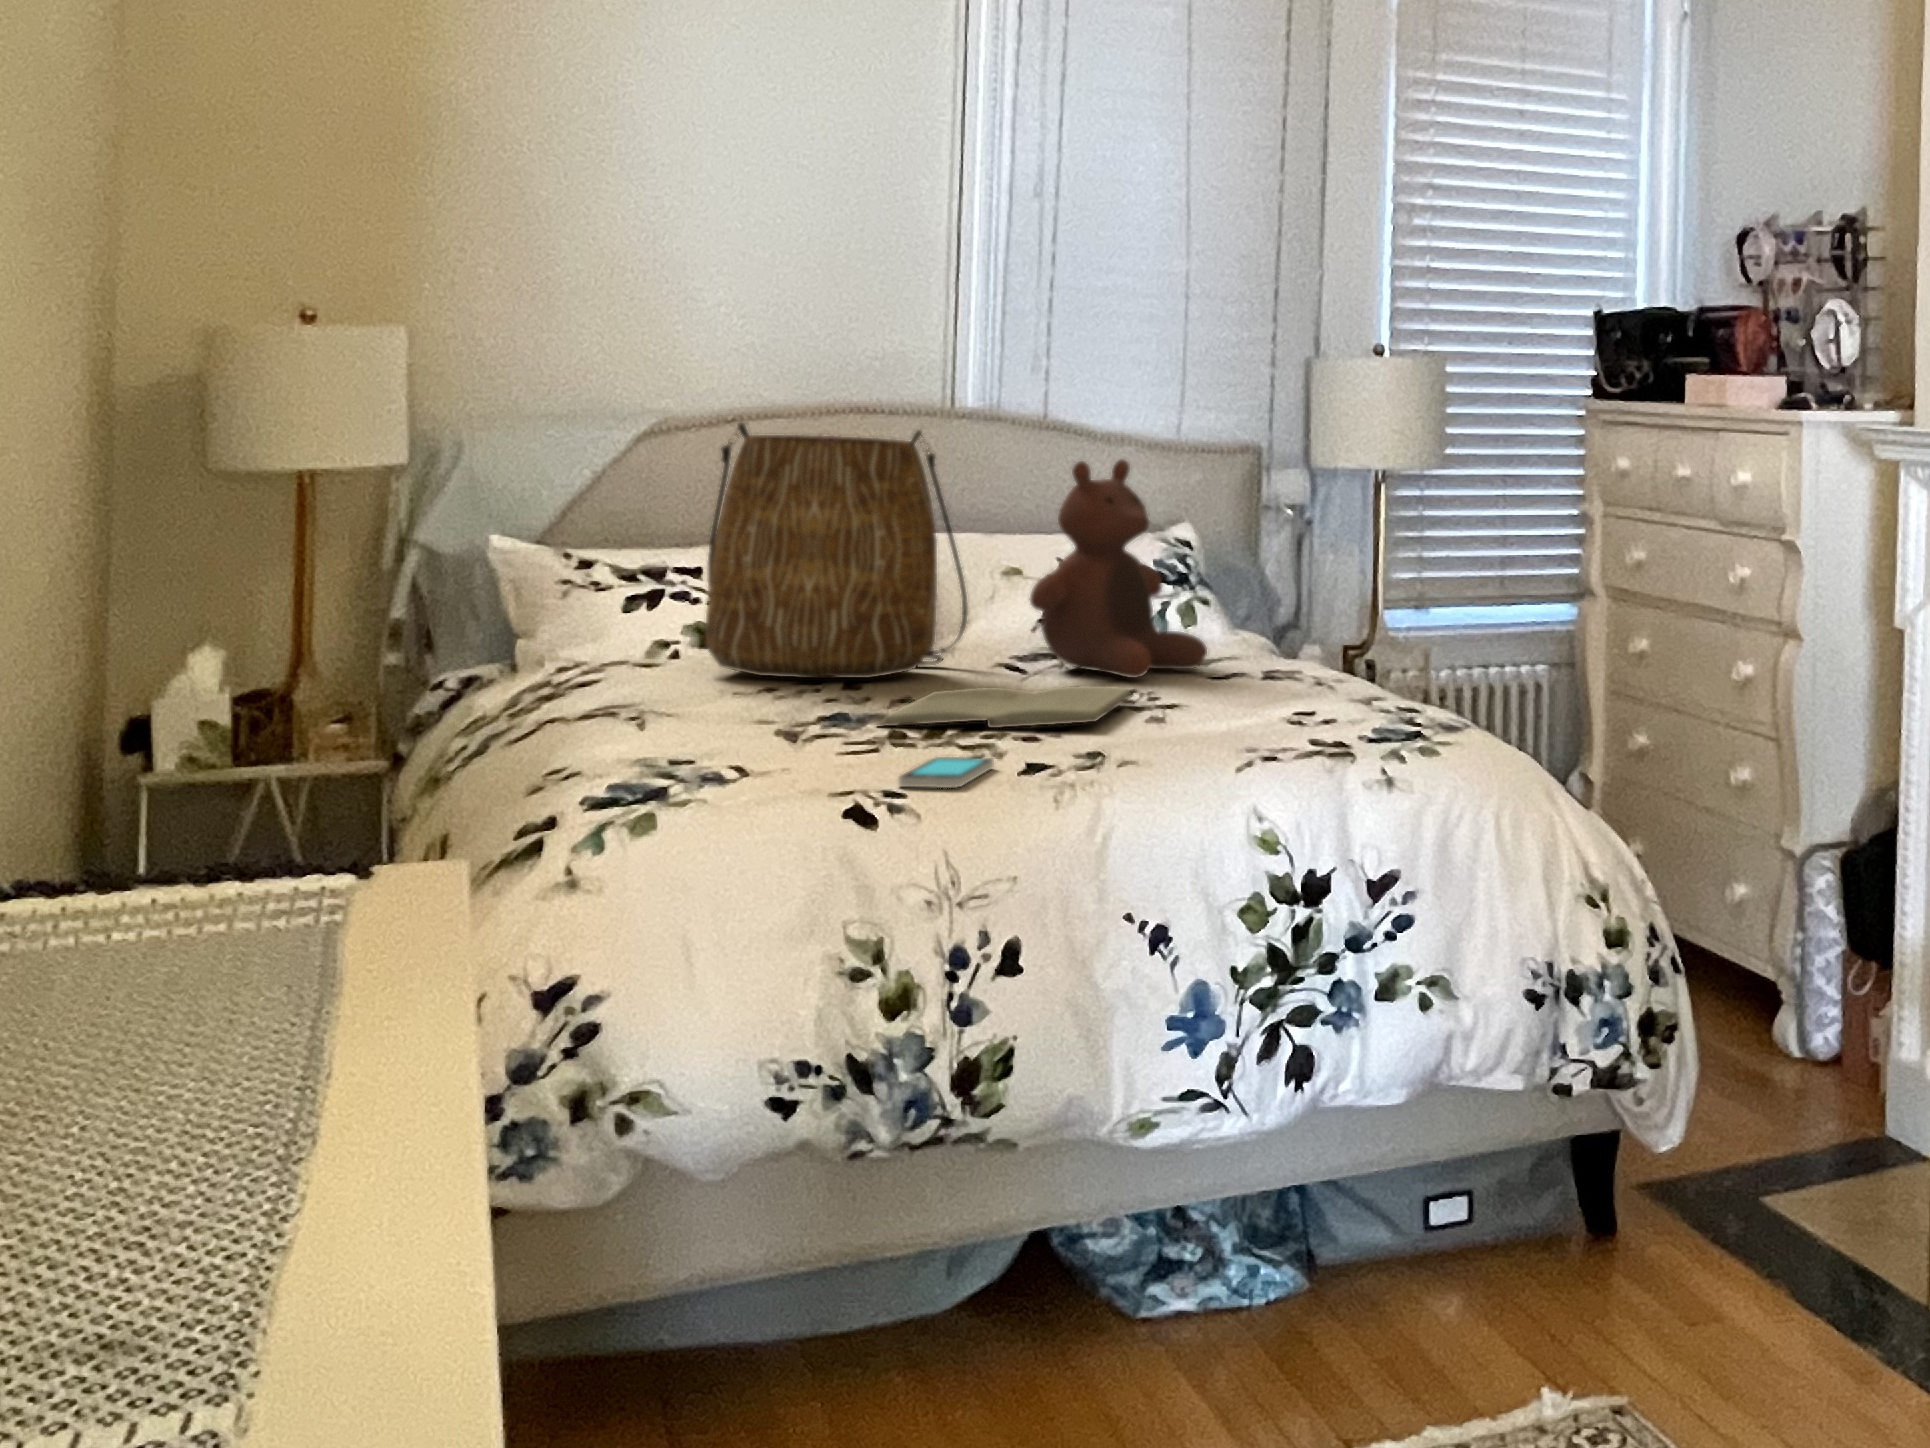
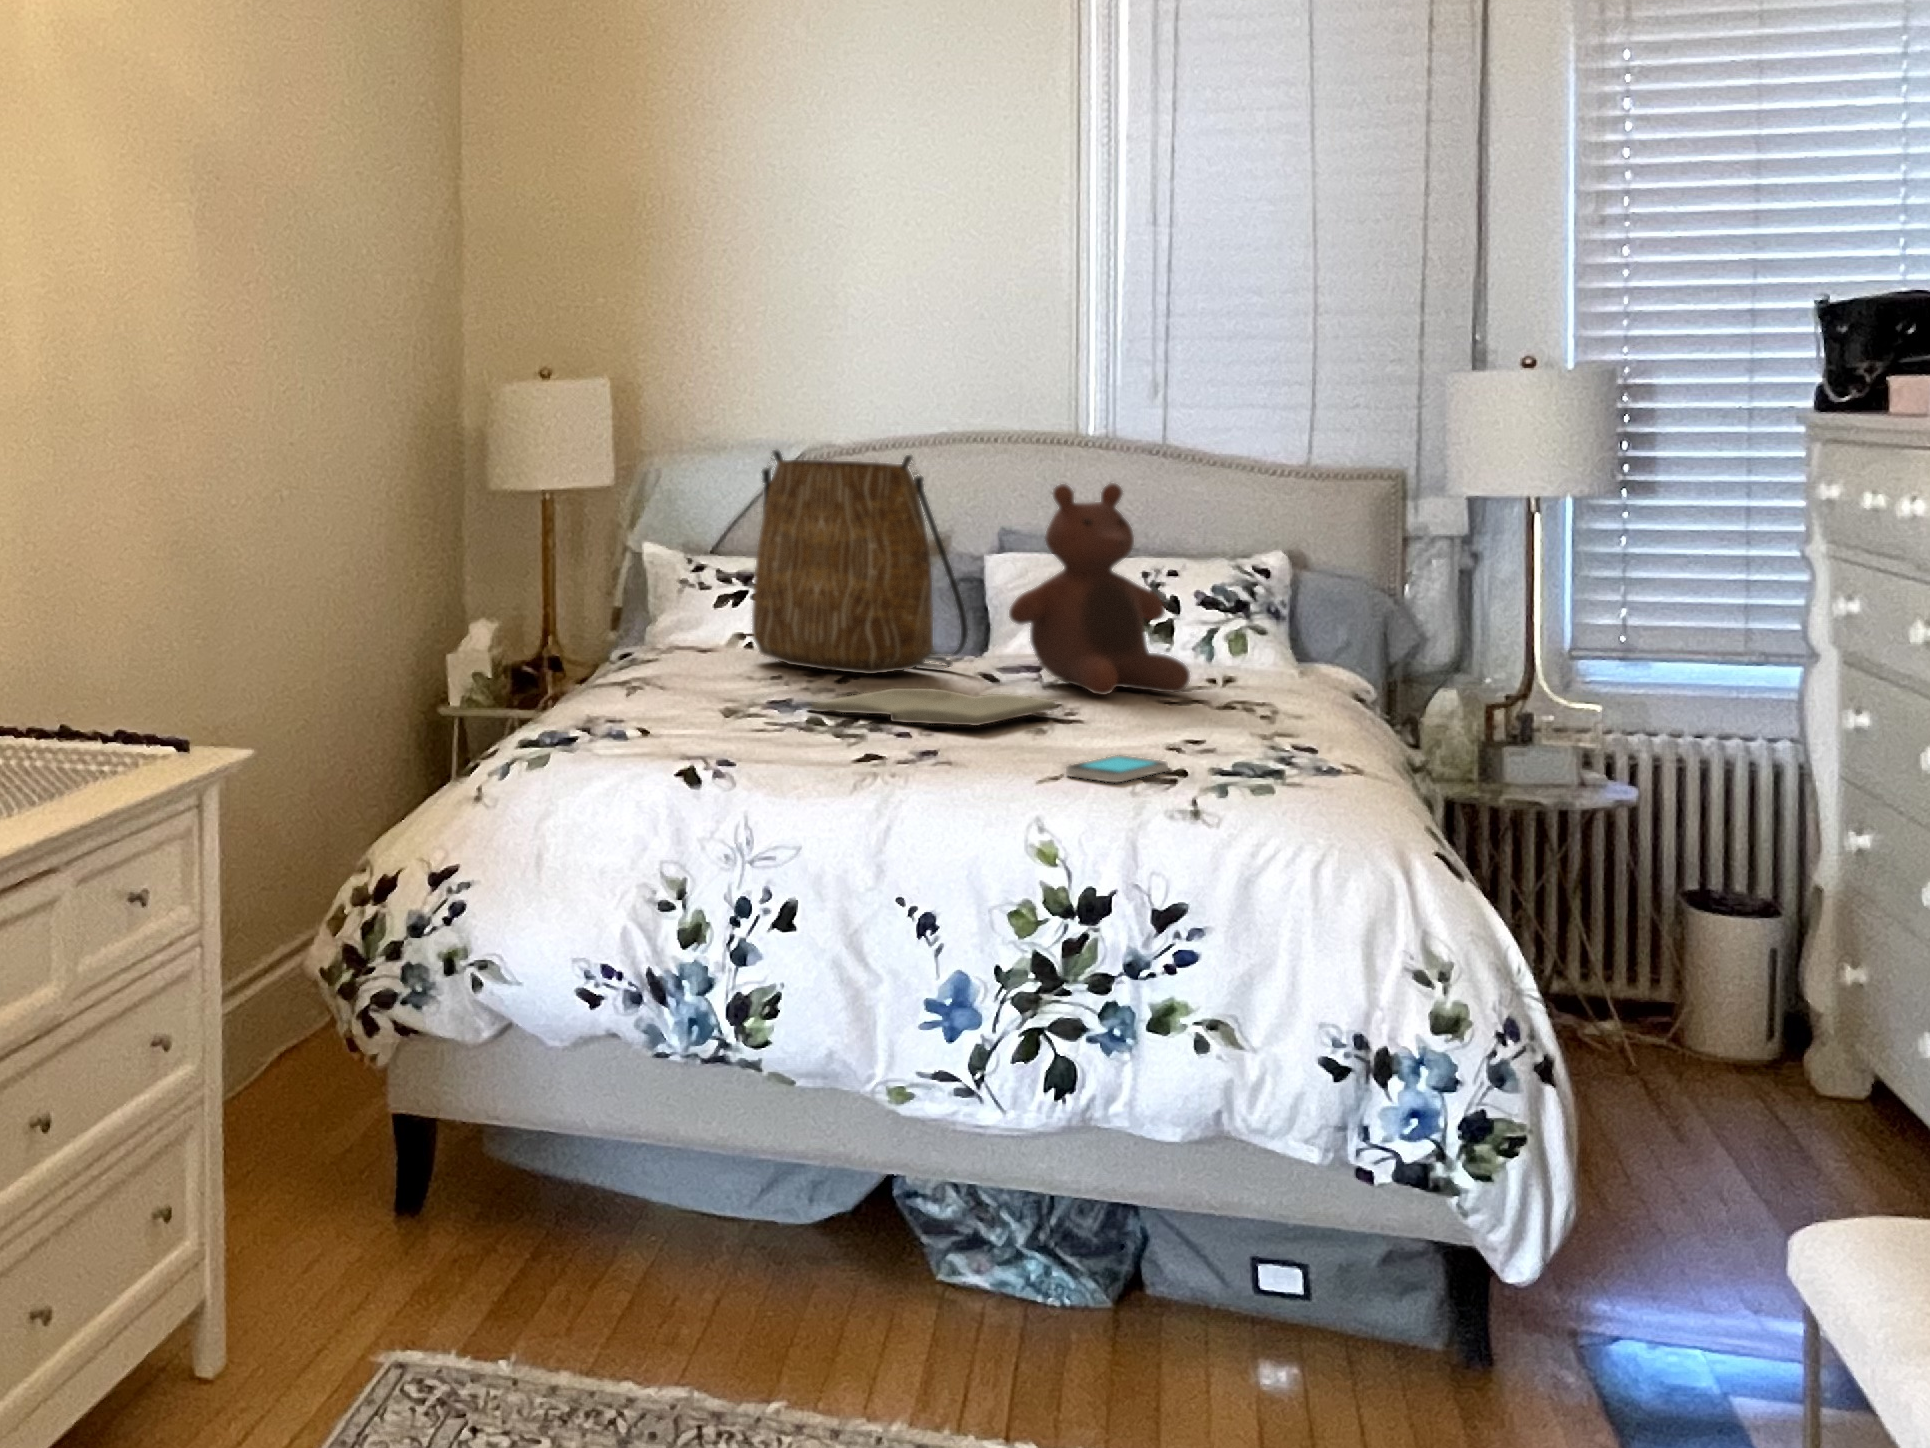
smartphone: present [898,757,994,788] -> present [1066,755,1168,782]

